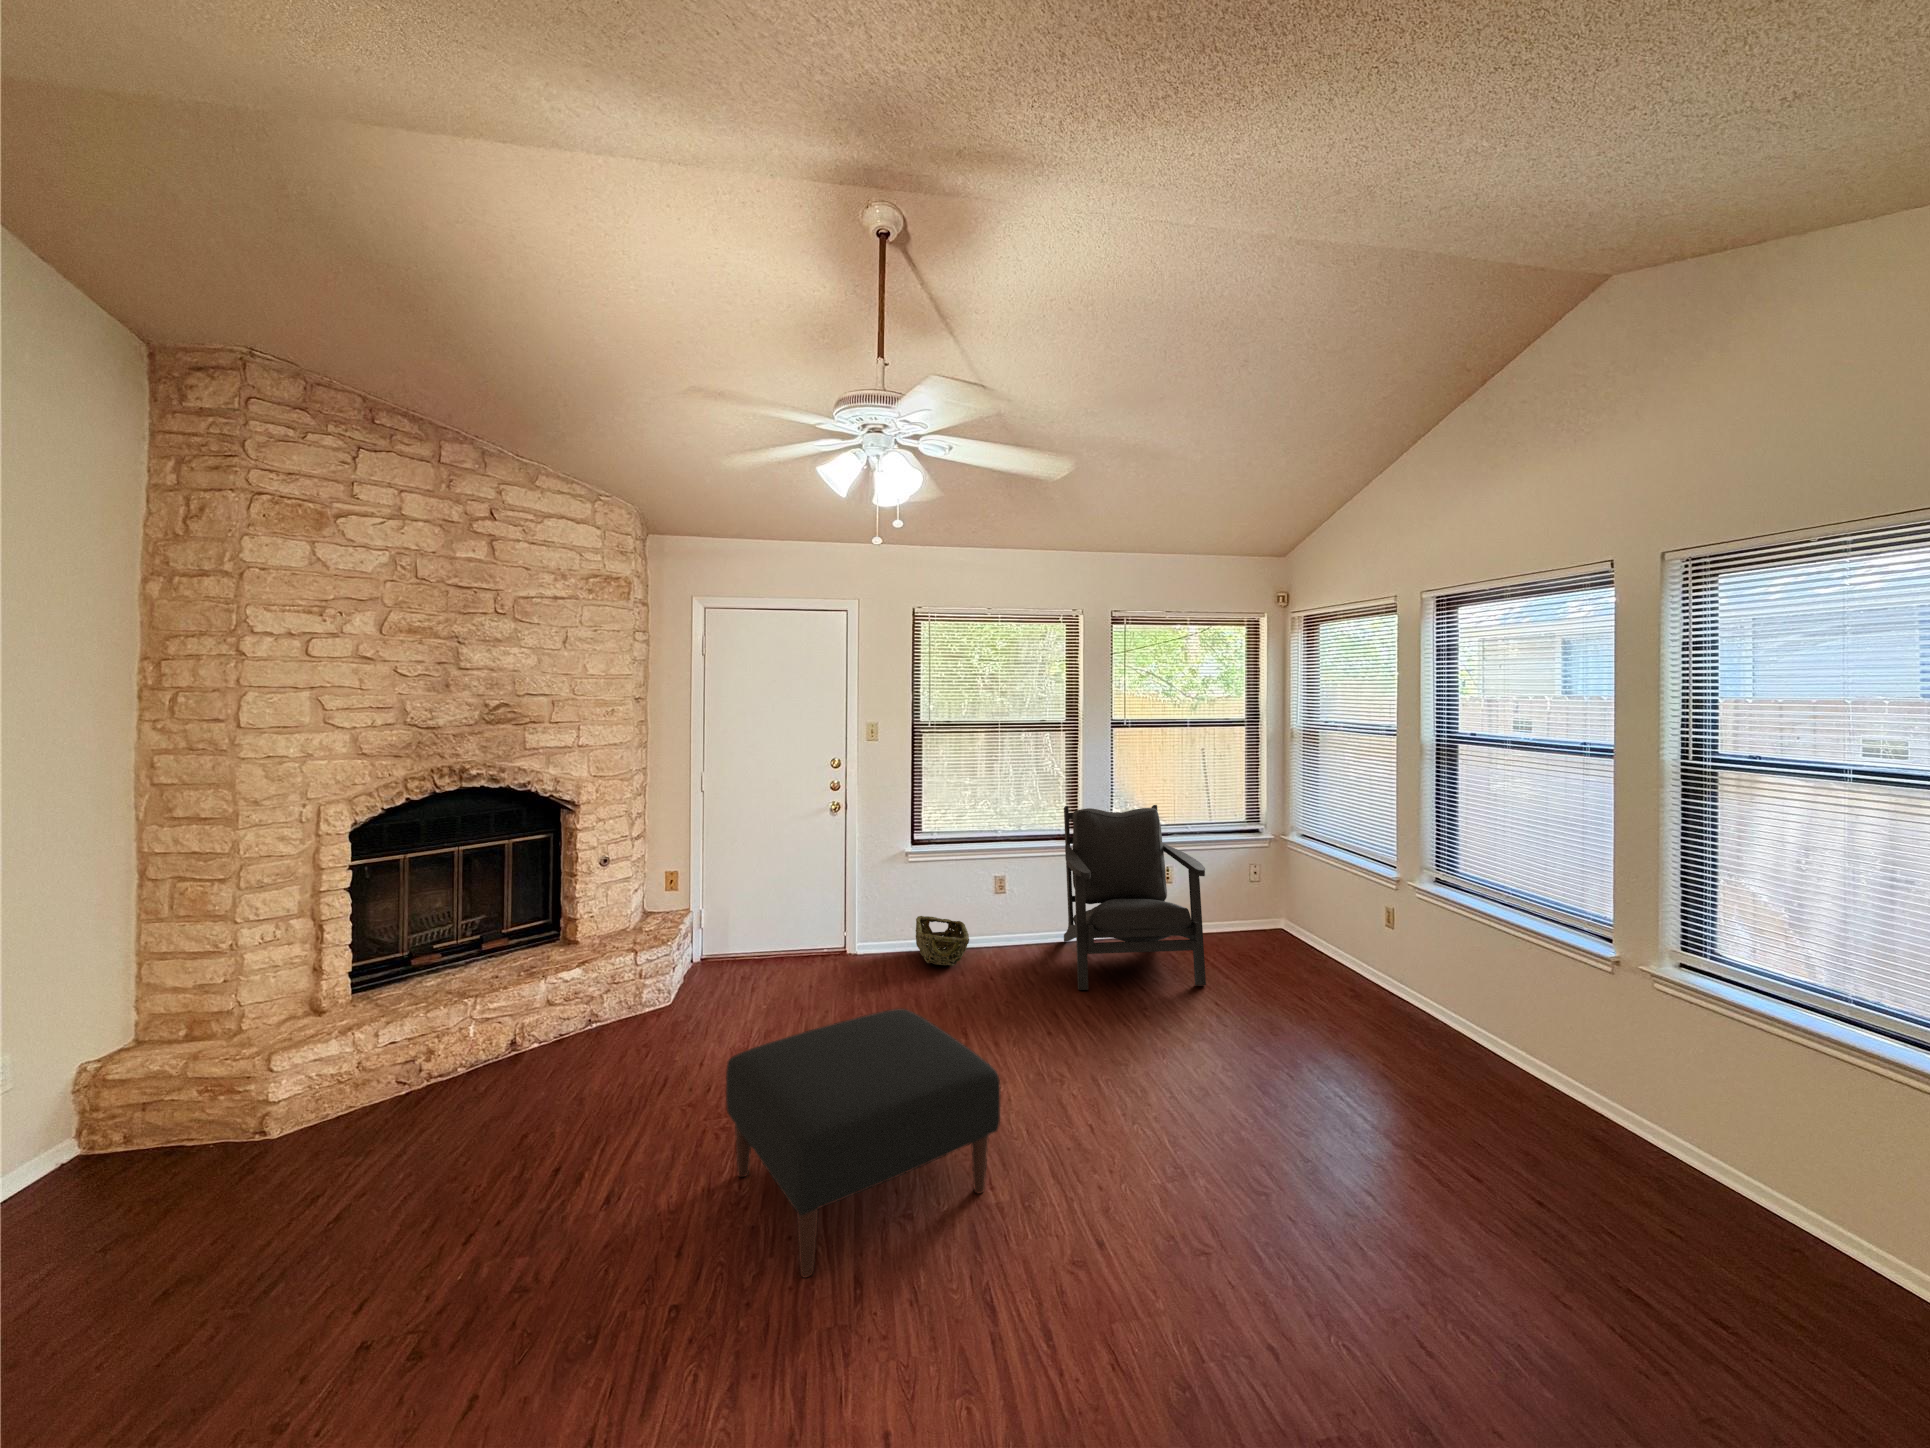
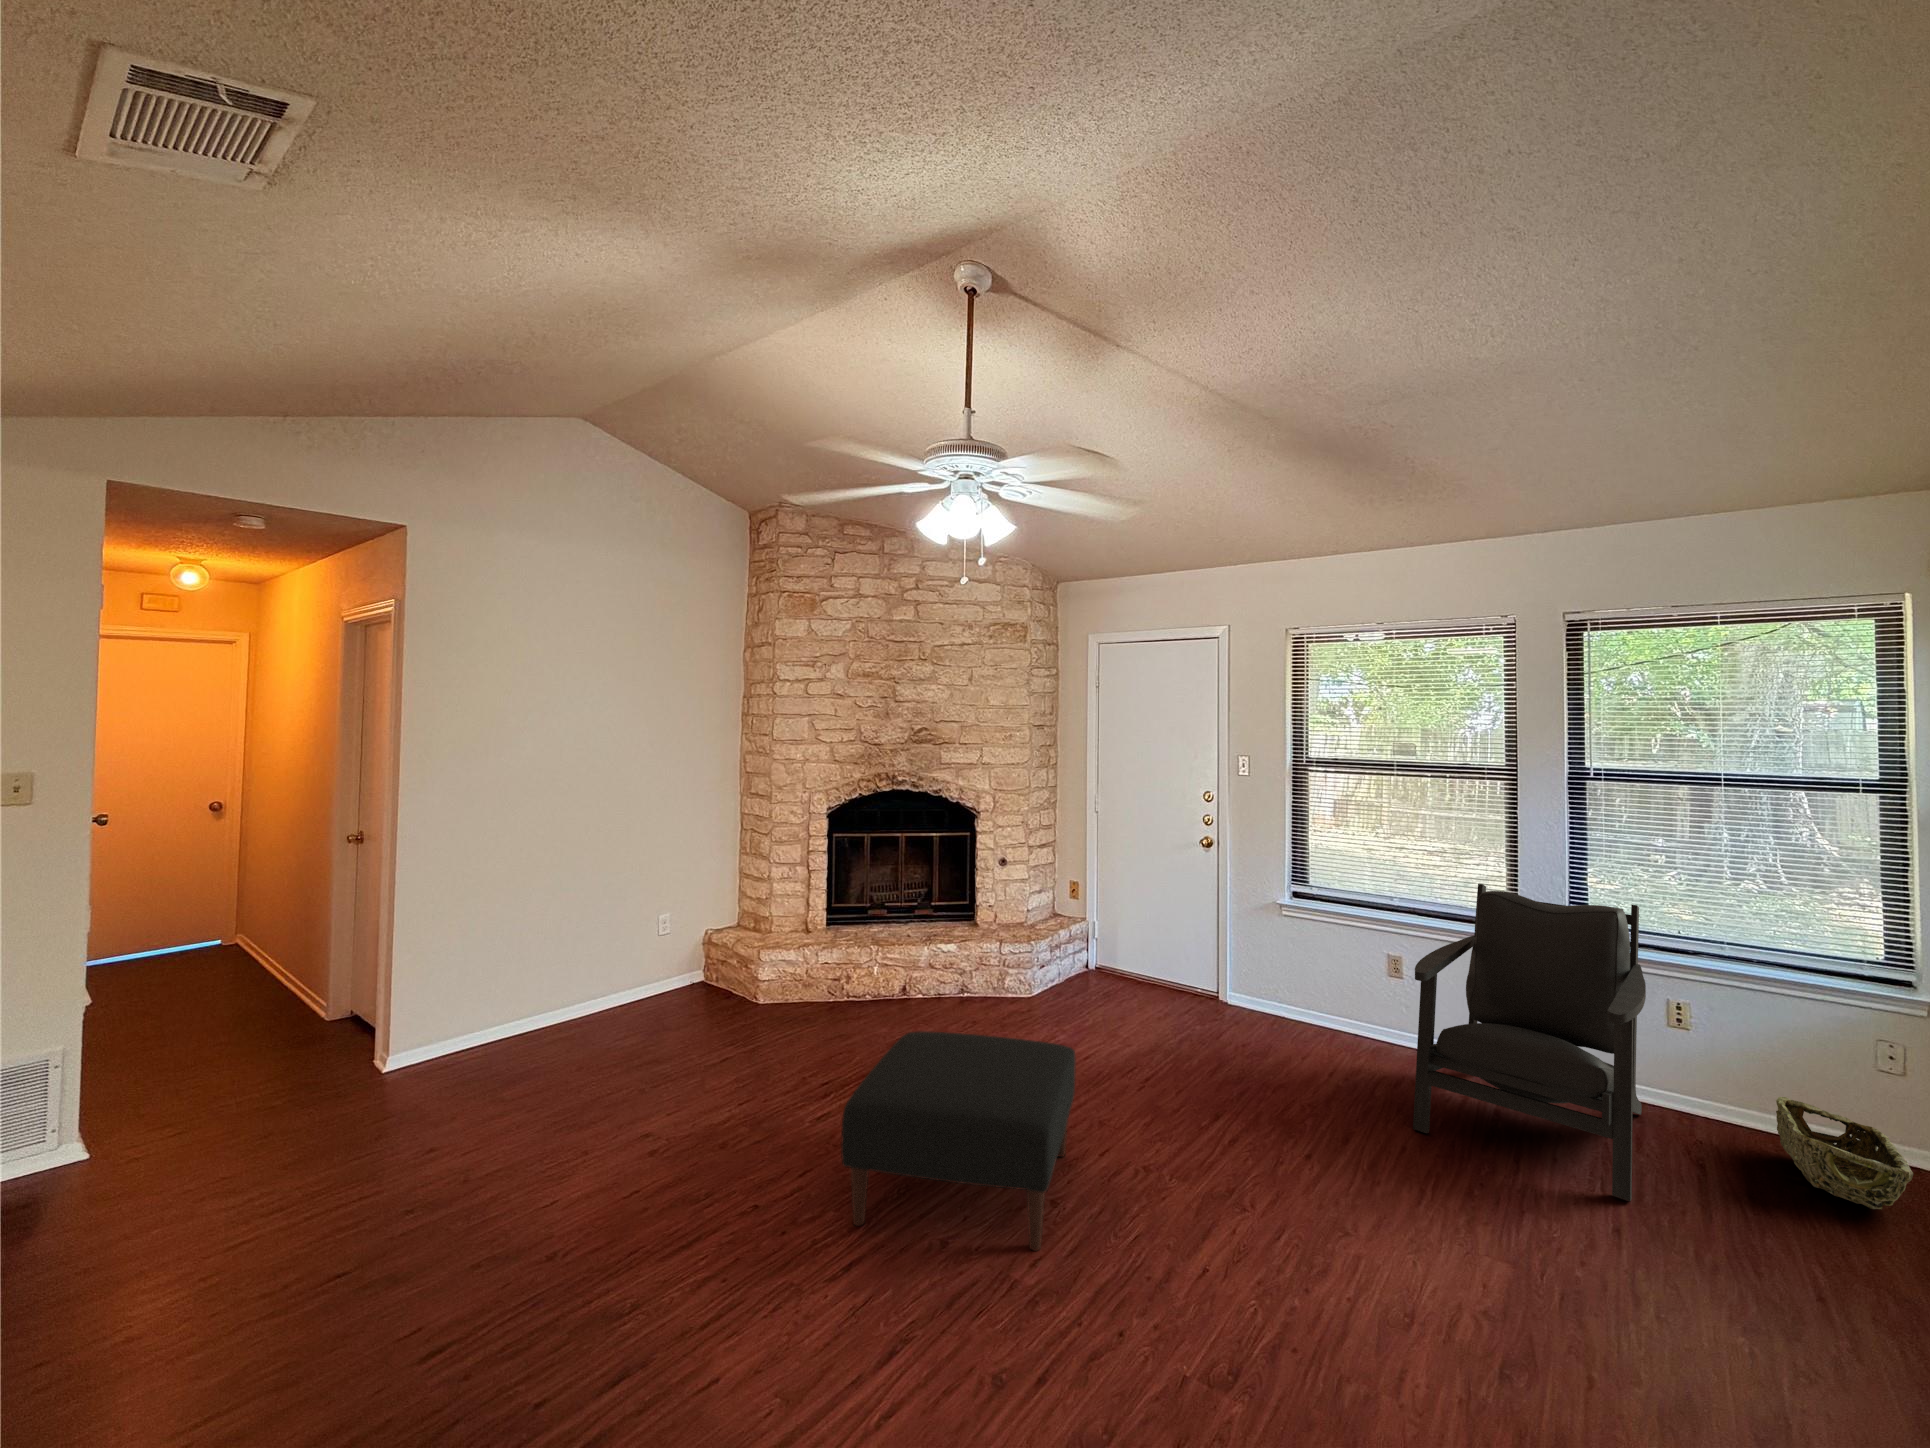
woven basket: present [916,916,969,966] -> present [1776,1097,1913,1209]

